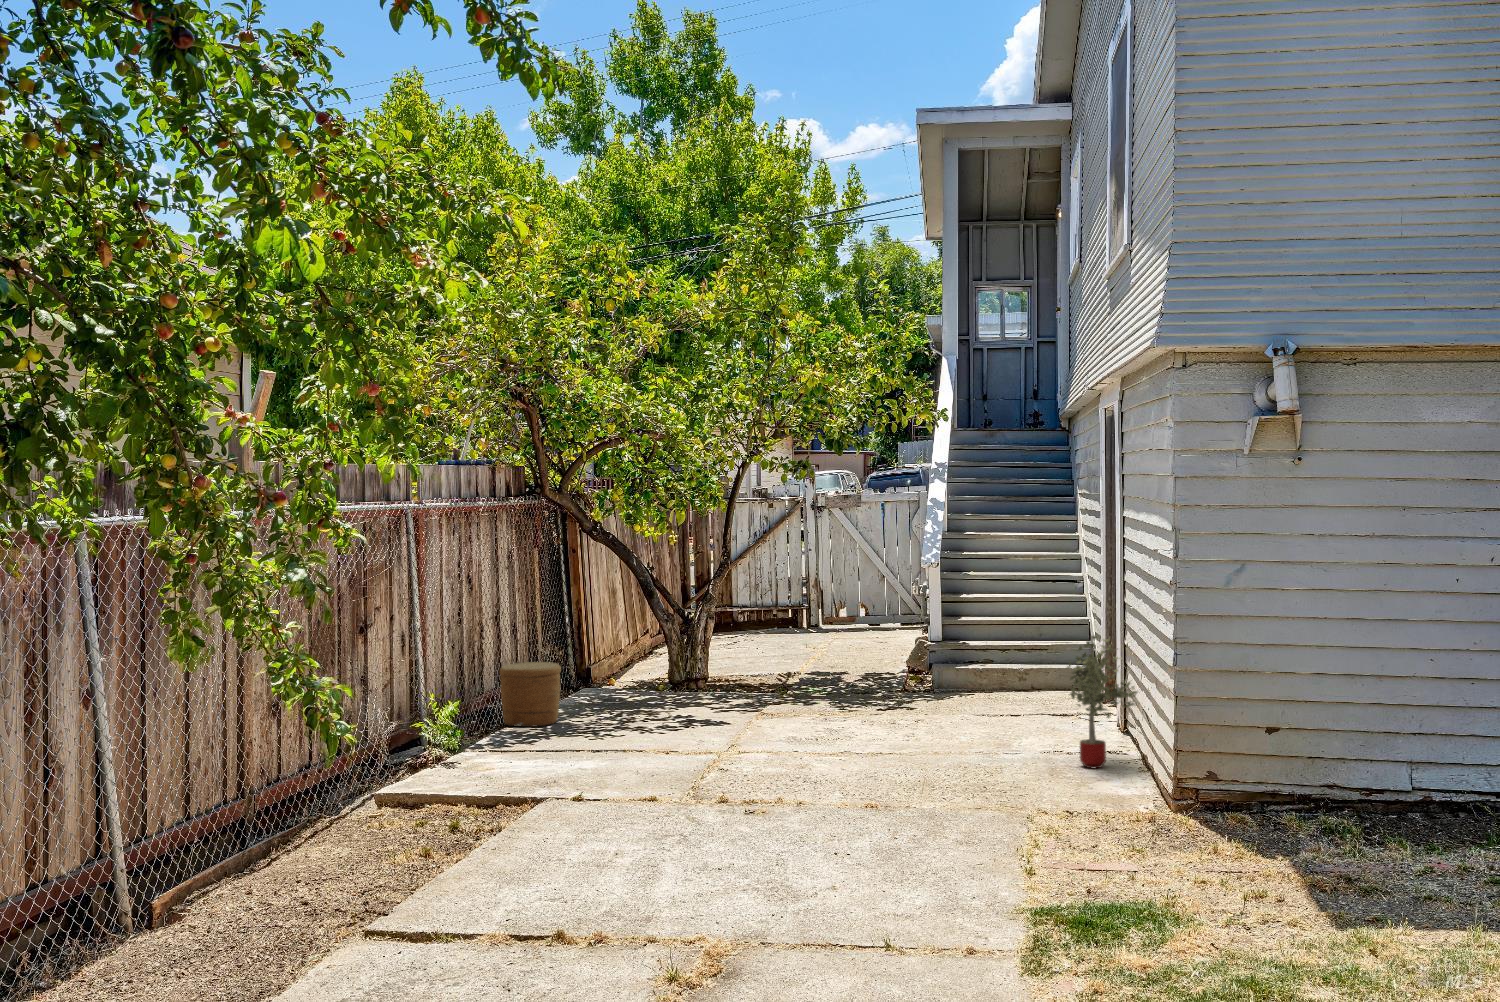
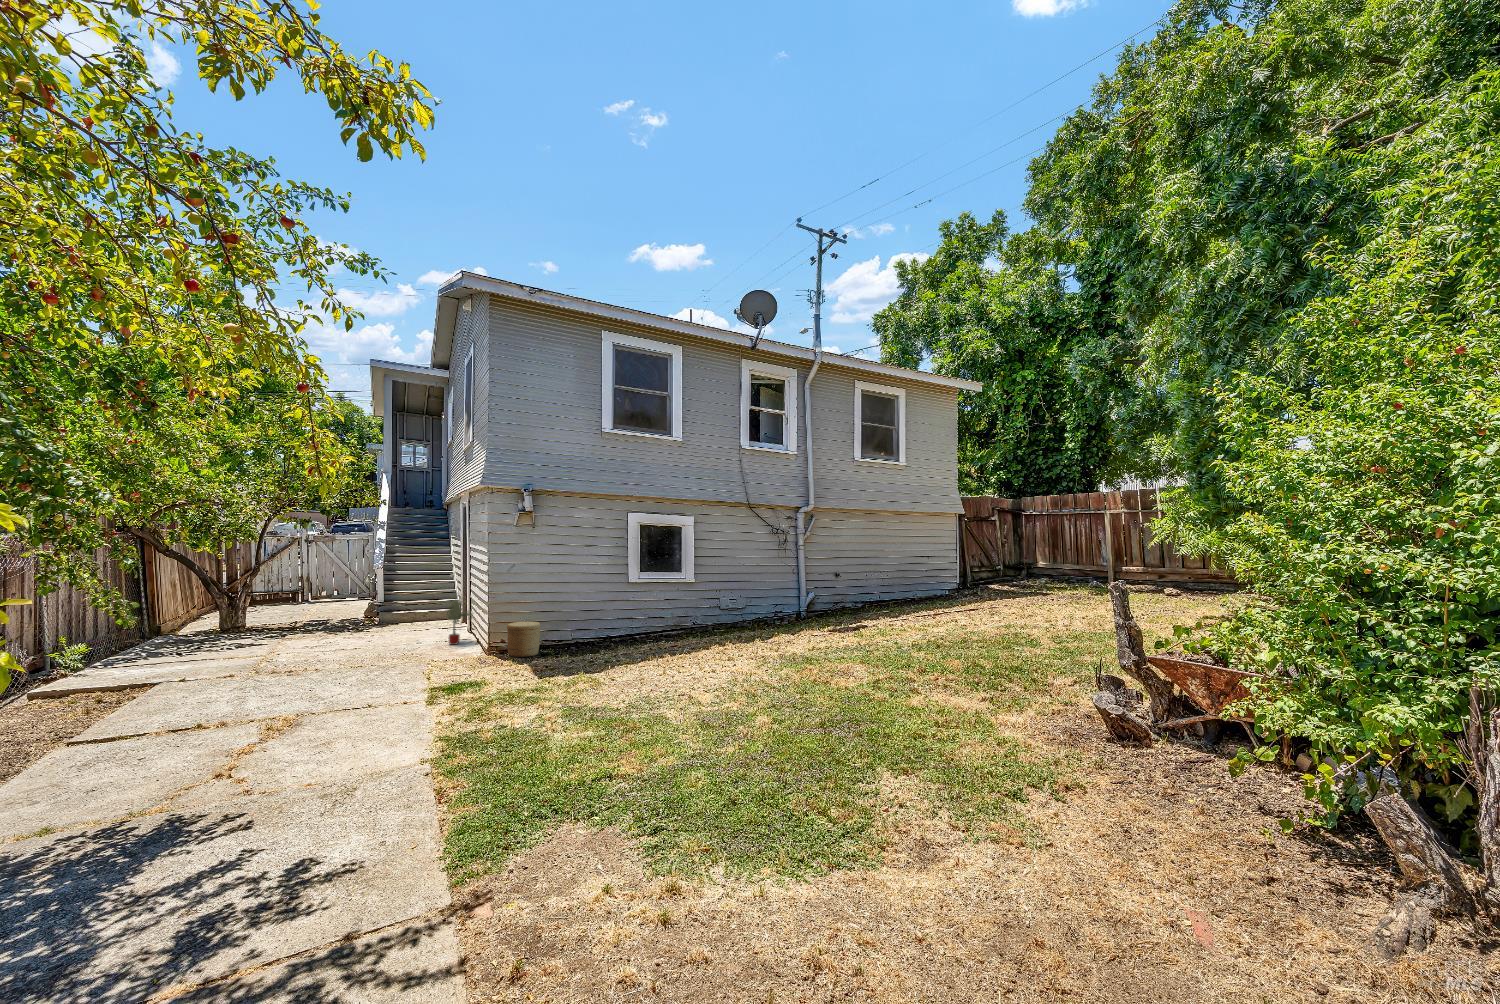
woven basket: present [500,662,561,727] -> present [507,622,541,657]

